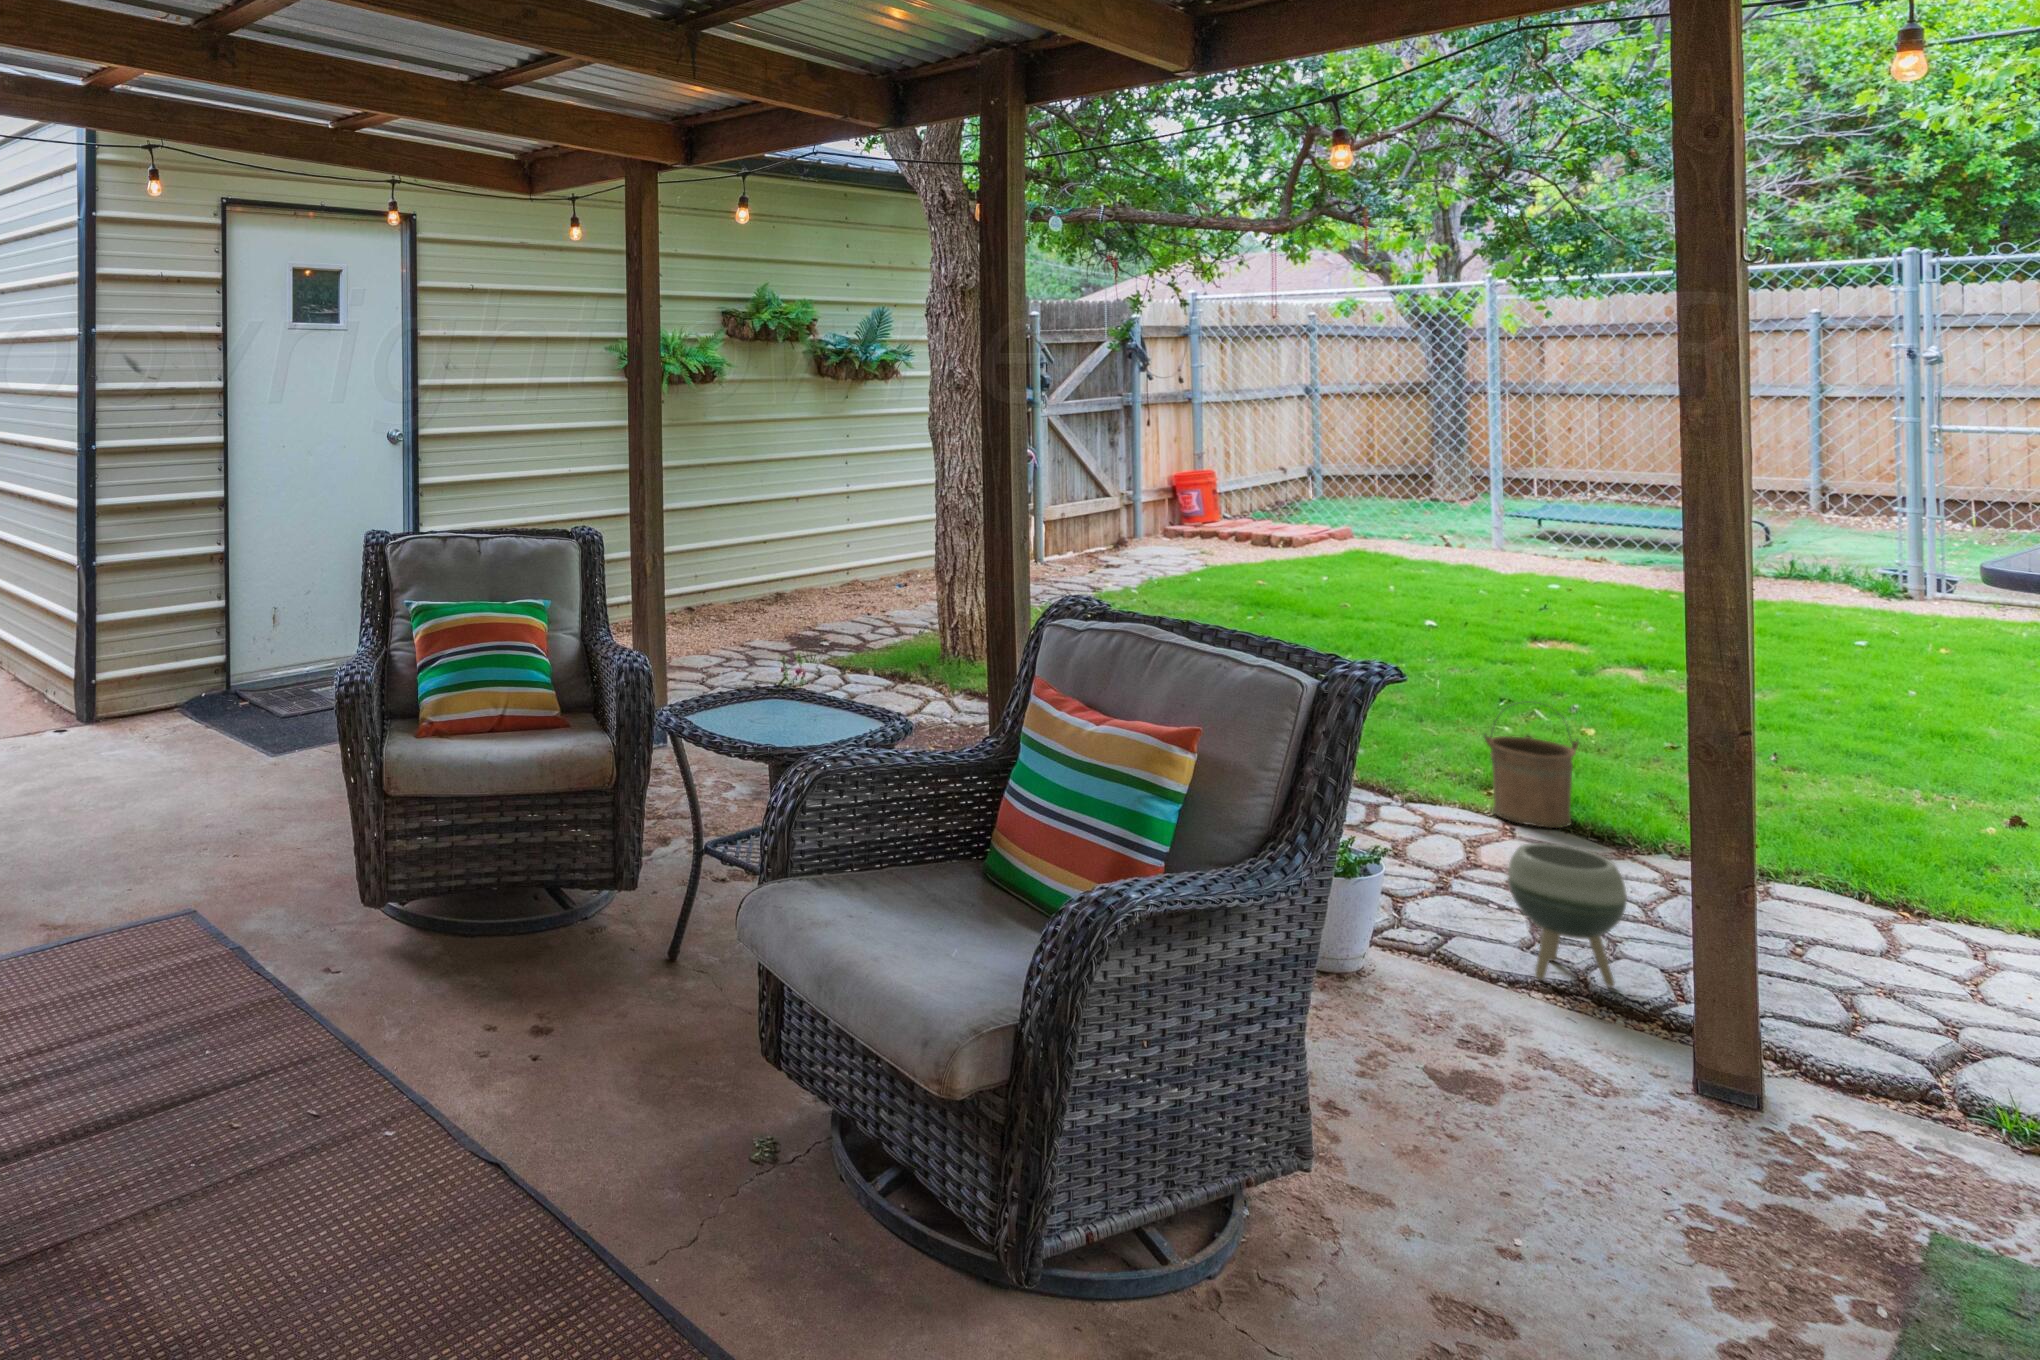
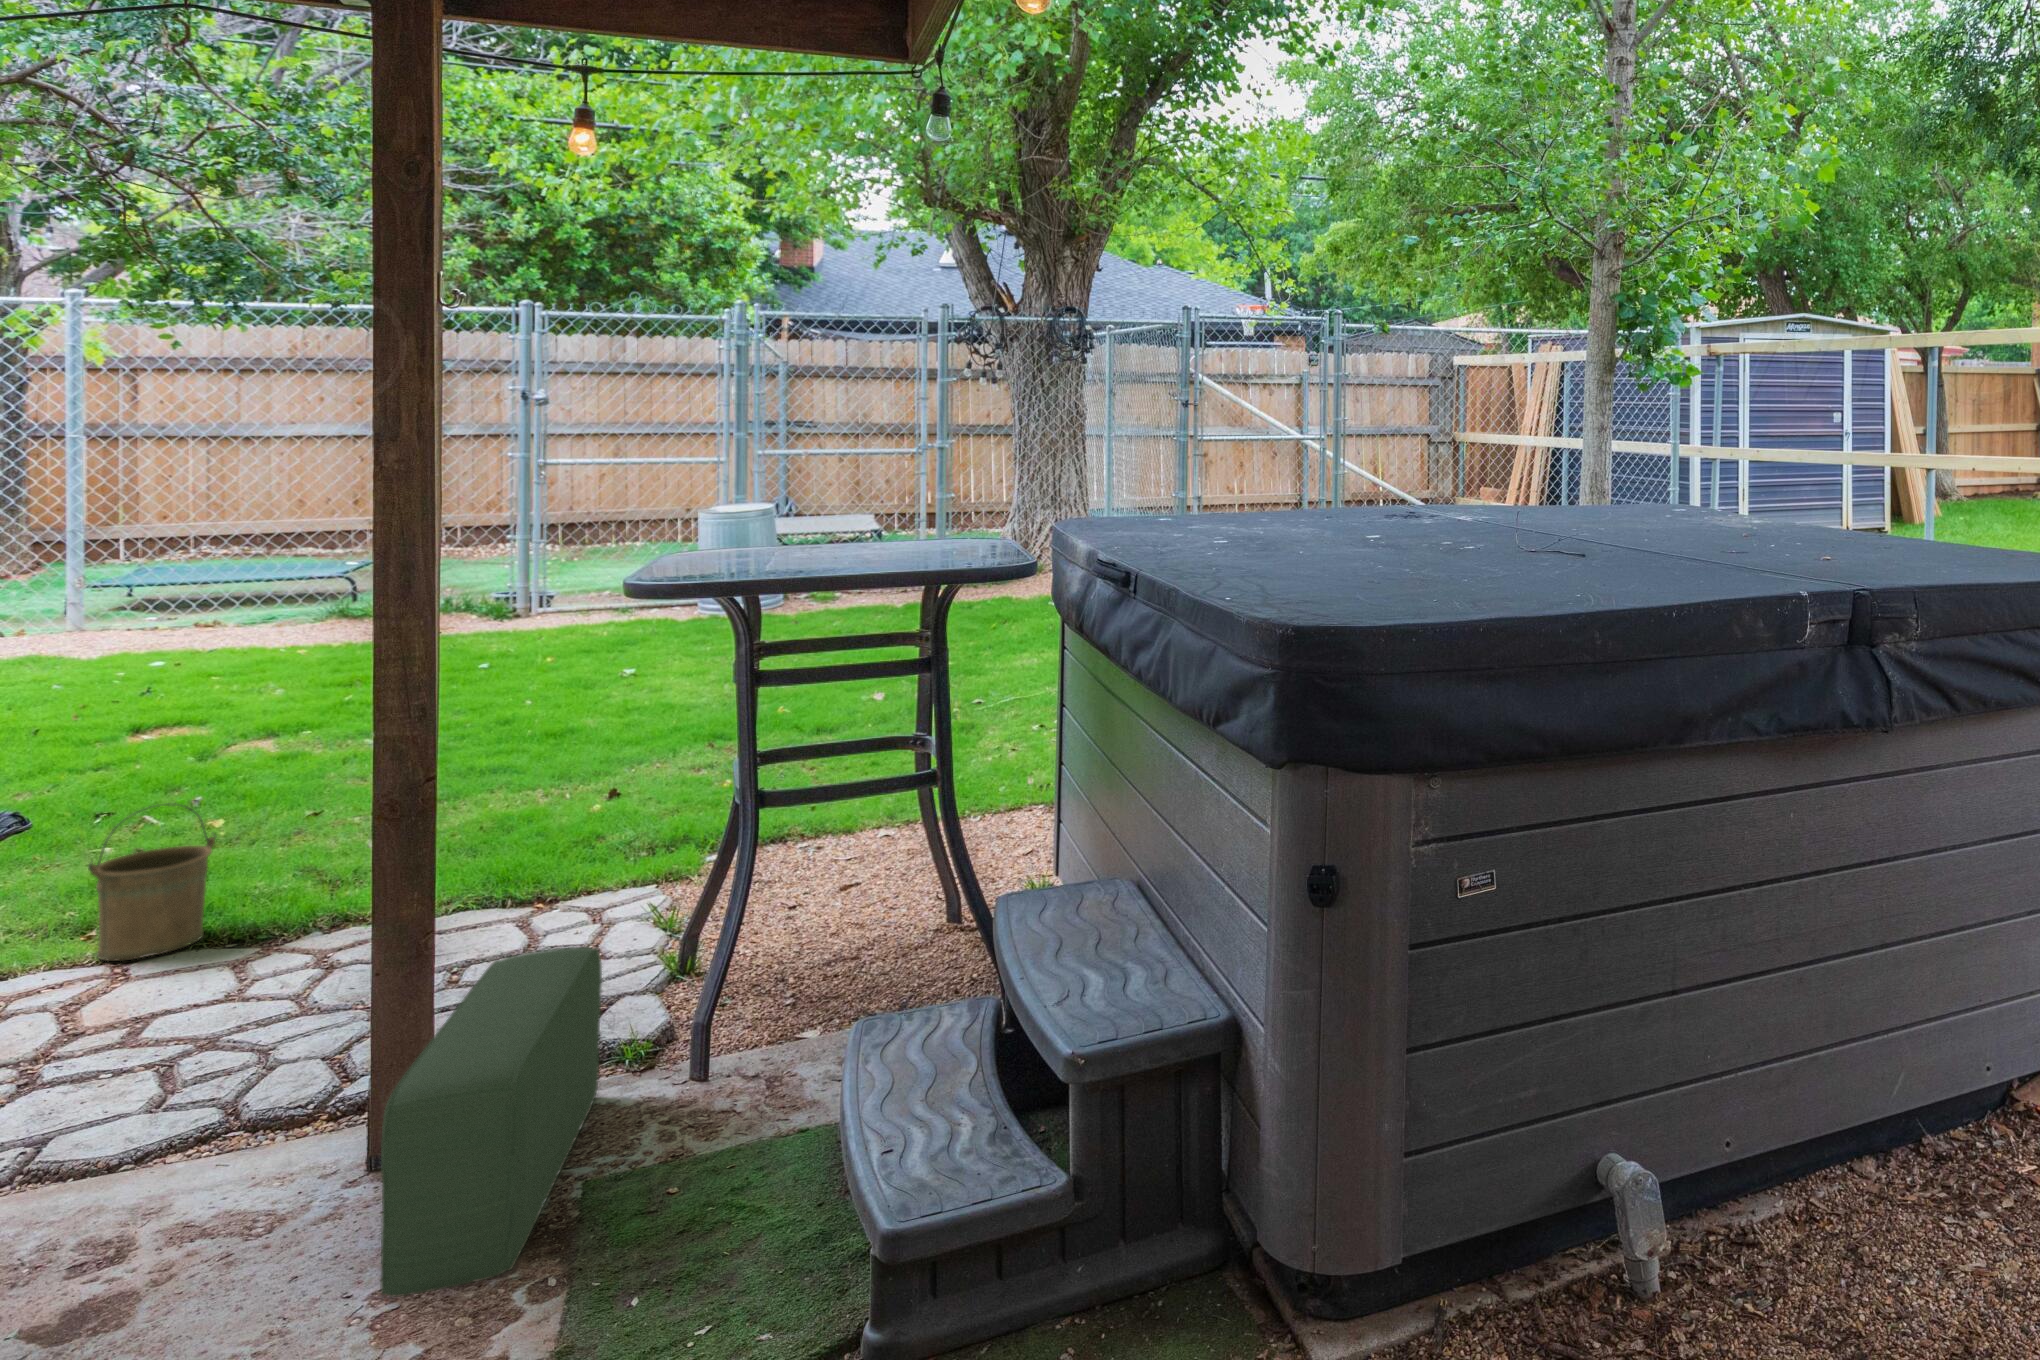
planter: present [1508,843,1627,987] -> none [136,960,288,1141]
pouf: none [1692,944,1959,1260] -> present [380,947,602,1297]

